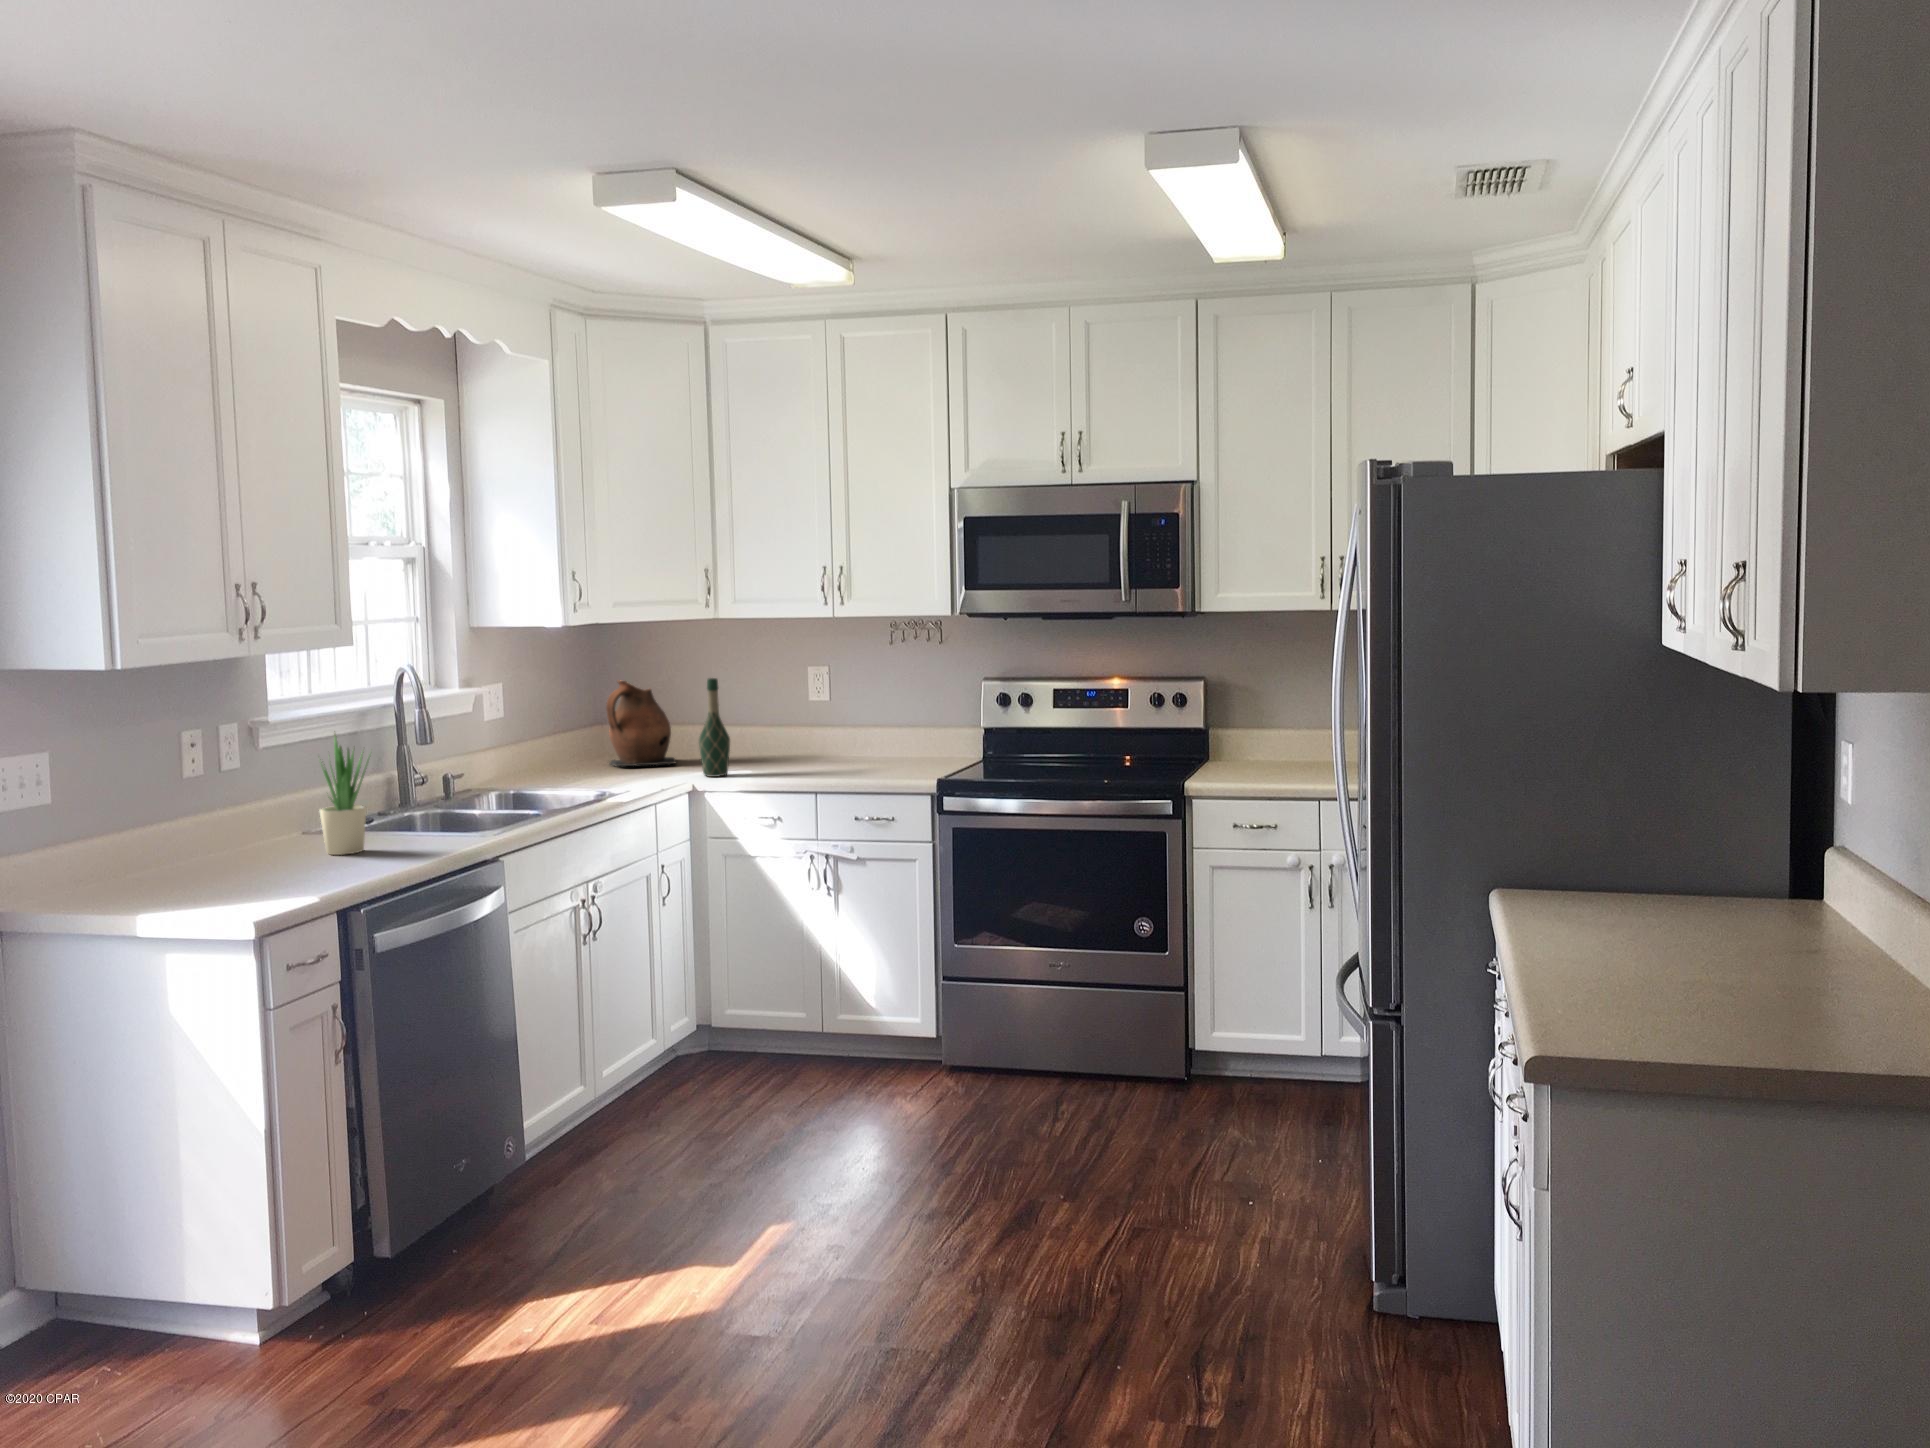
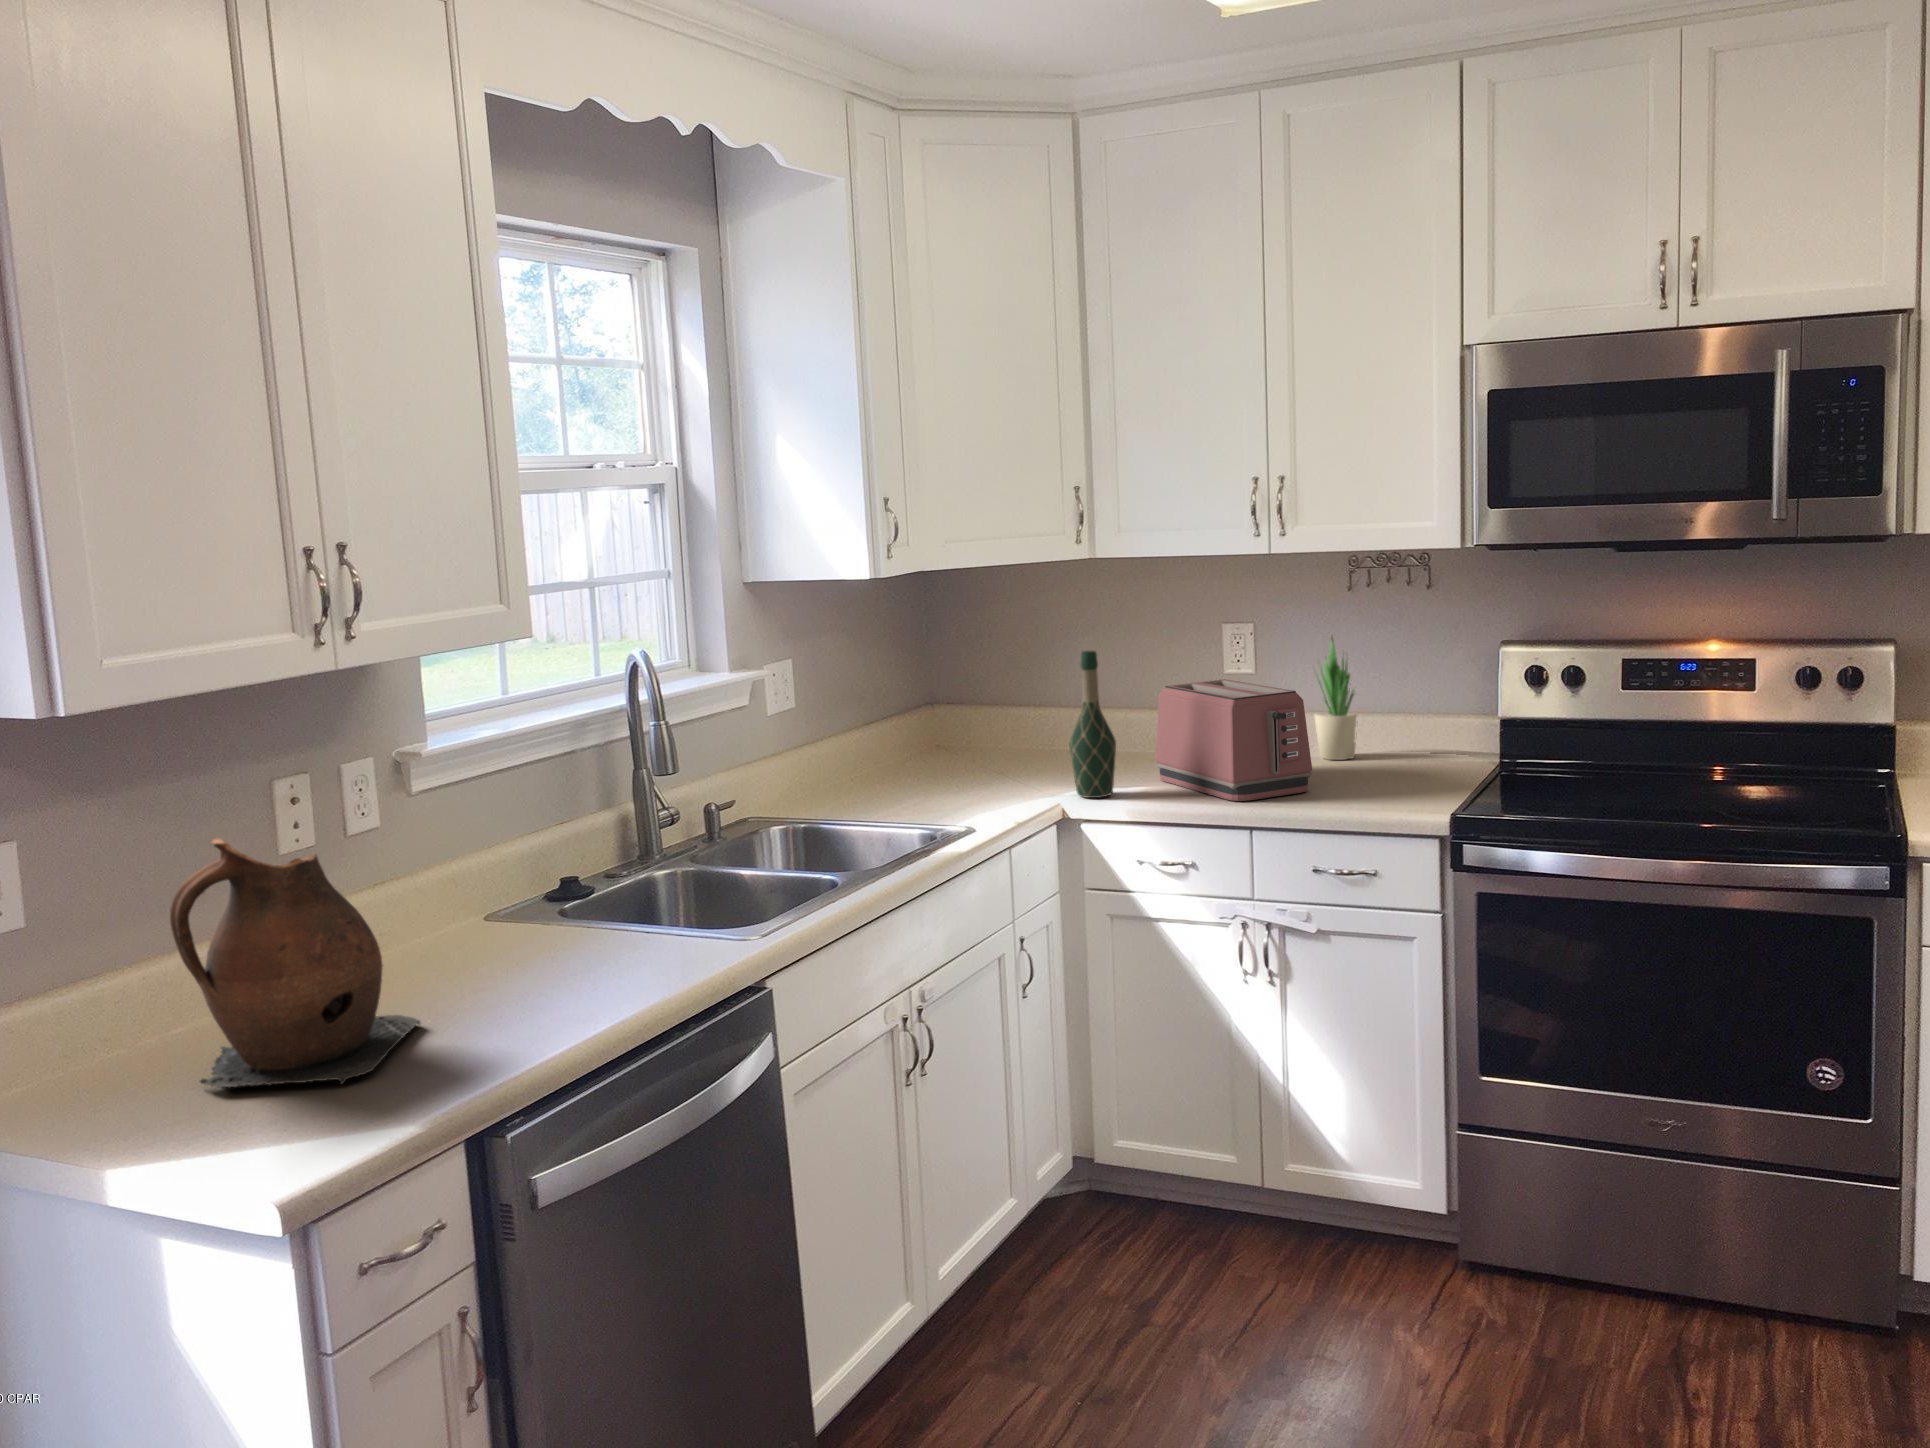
ceramic pitcher: present [606,681,676,766] -> present [170,838,420,1088]
toaster: none [758,701,859,777] -> present [1155,679,1312,801]
potted plant: present [320,734,369,855] -> present [1315,635,1357,760]

